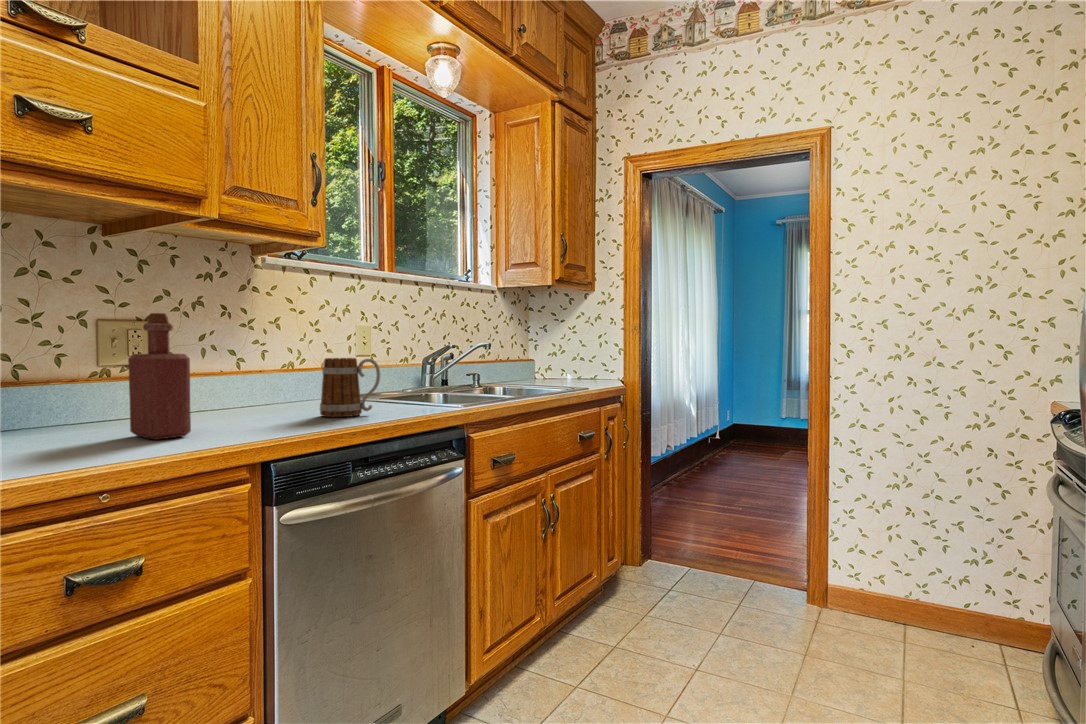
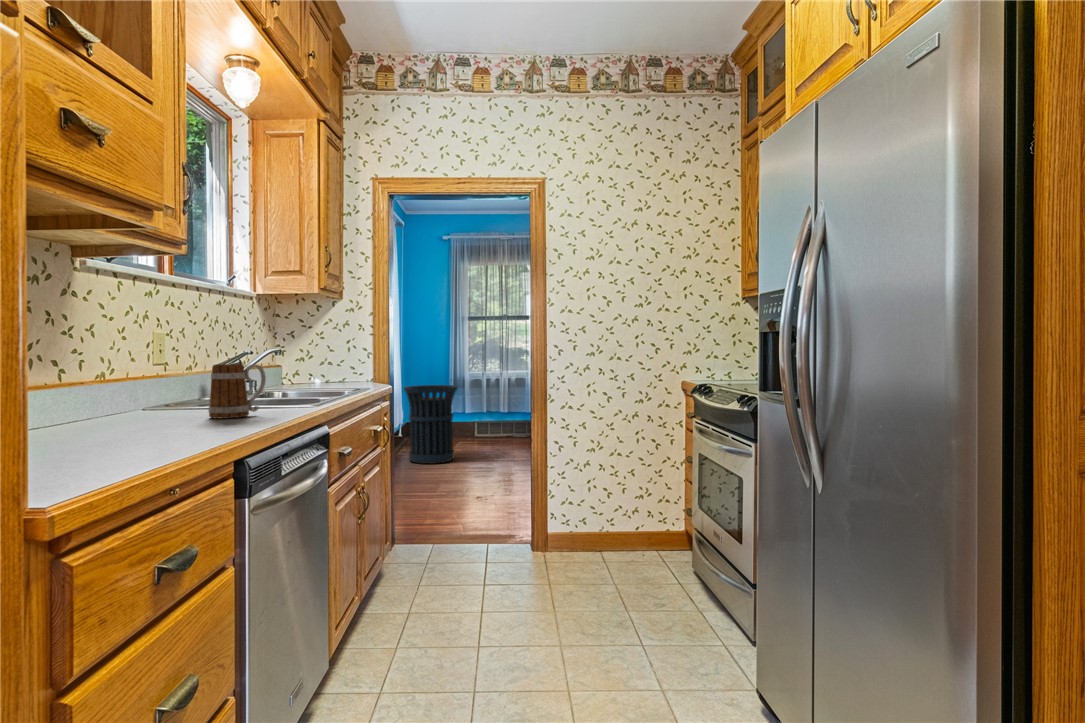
bottle: present [128,313,191,439] -> none [94,324,163,440]
trash can: none [710,383,771,468] -> present [404,385,457,464]

